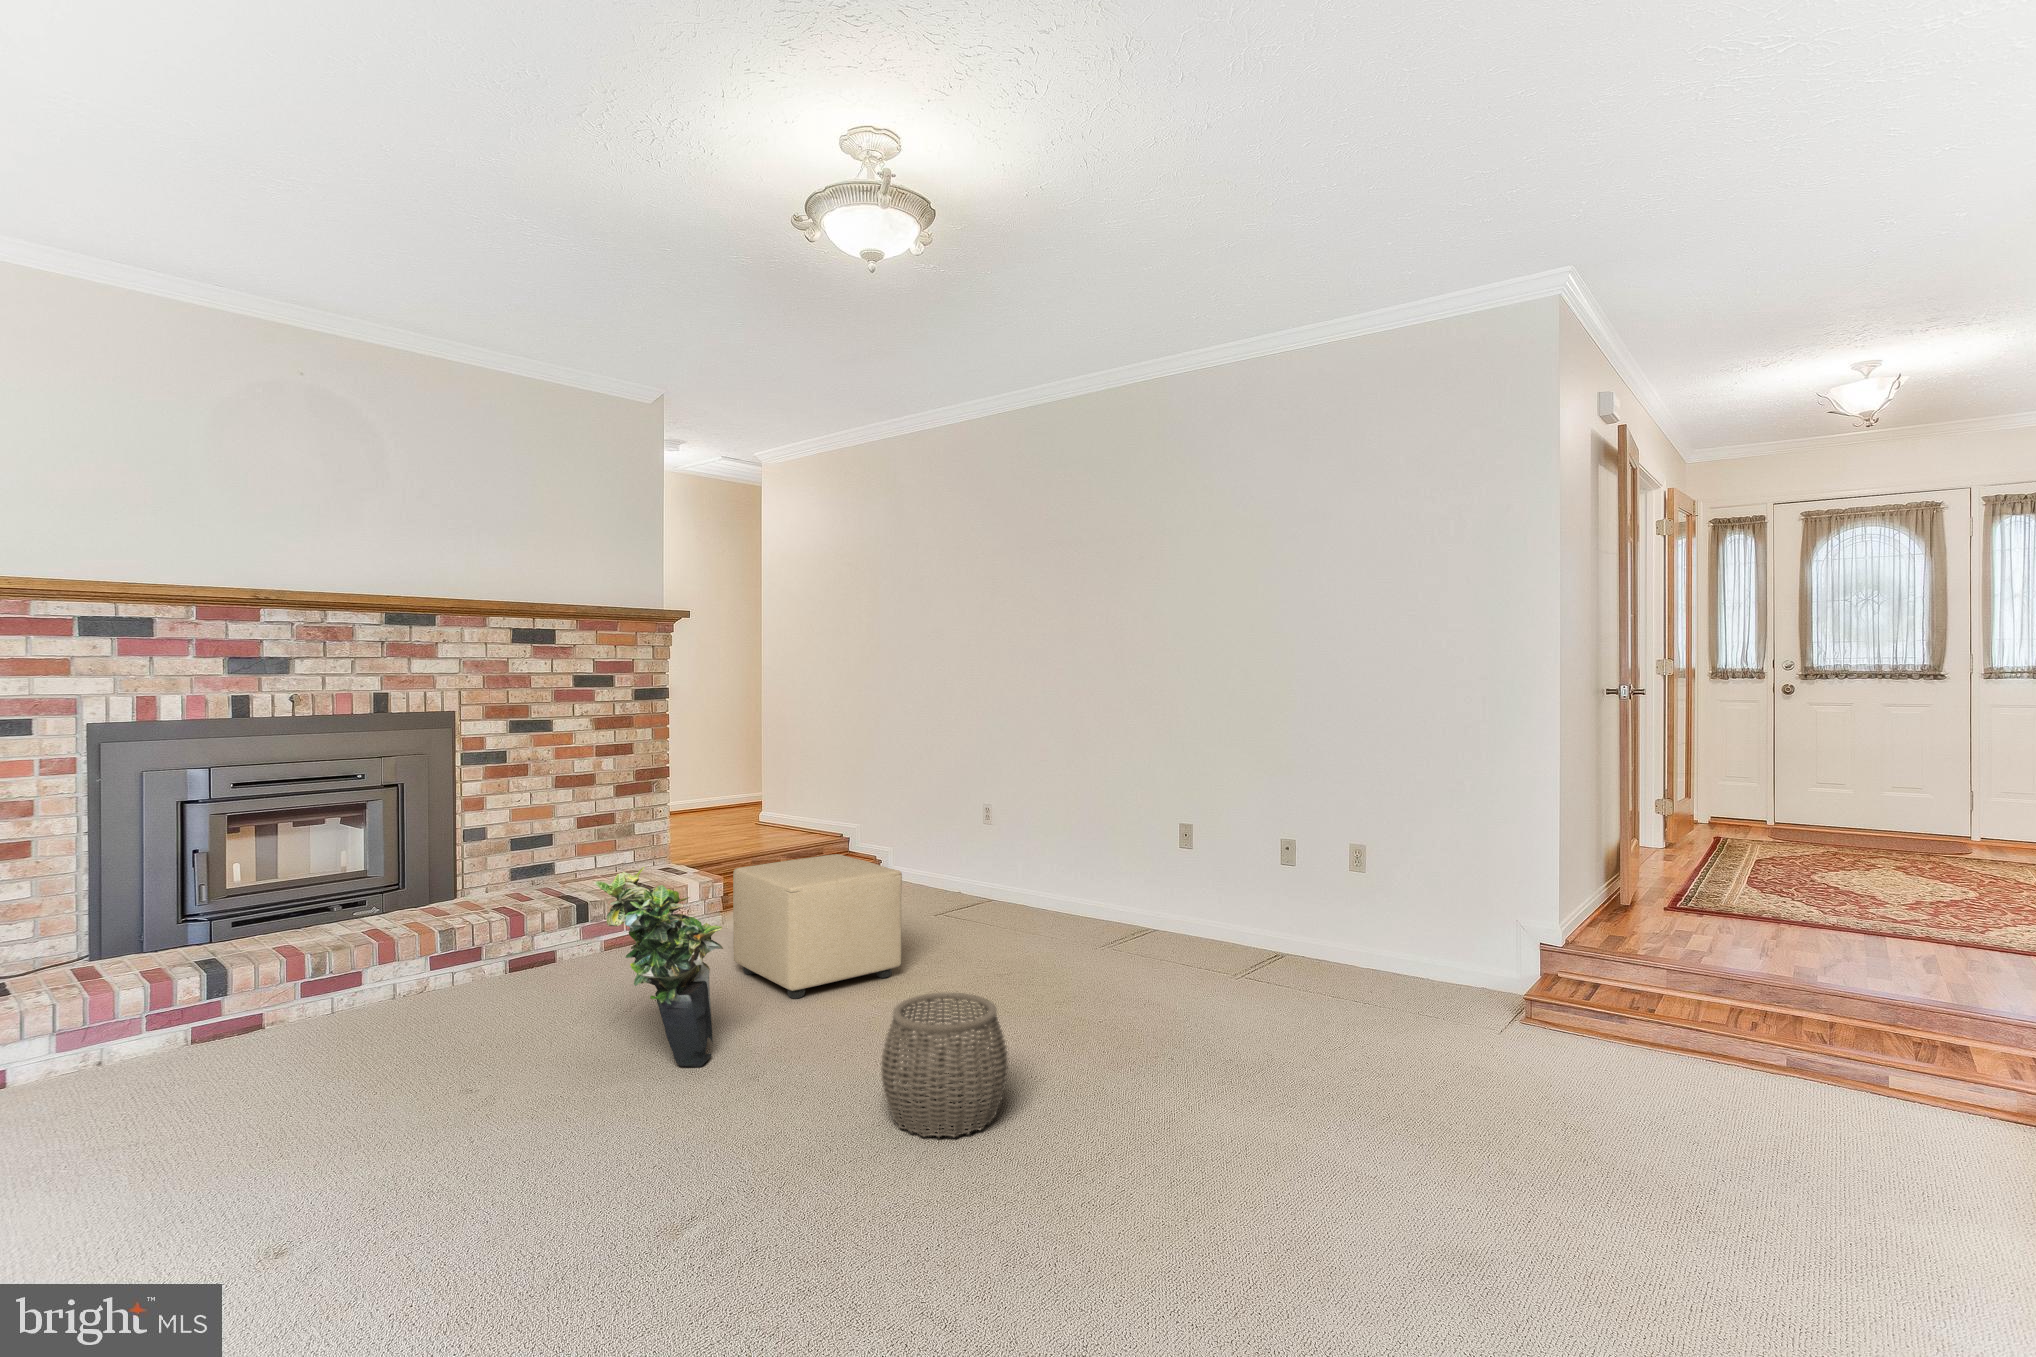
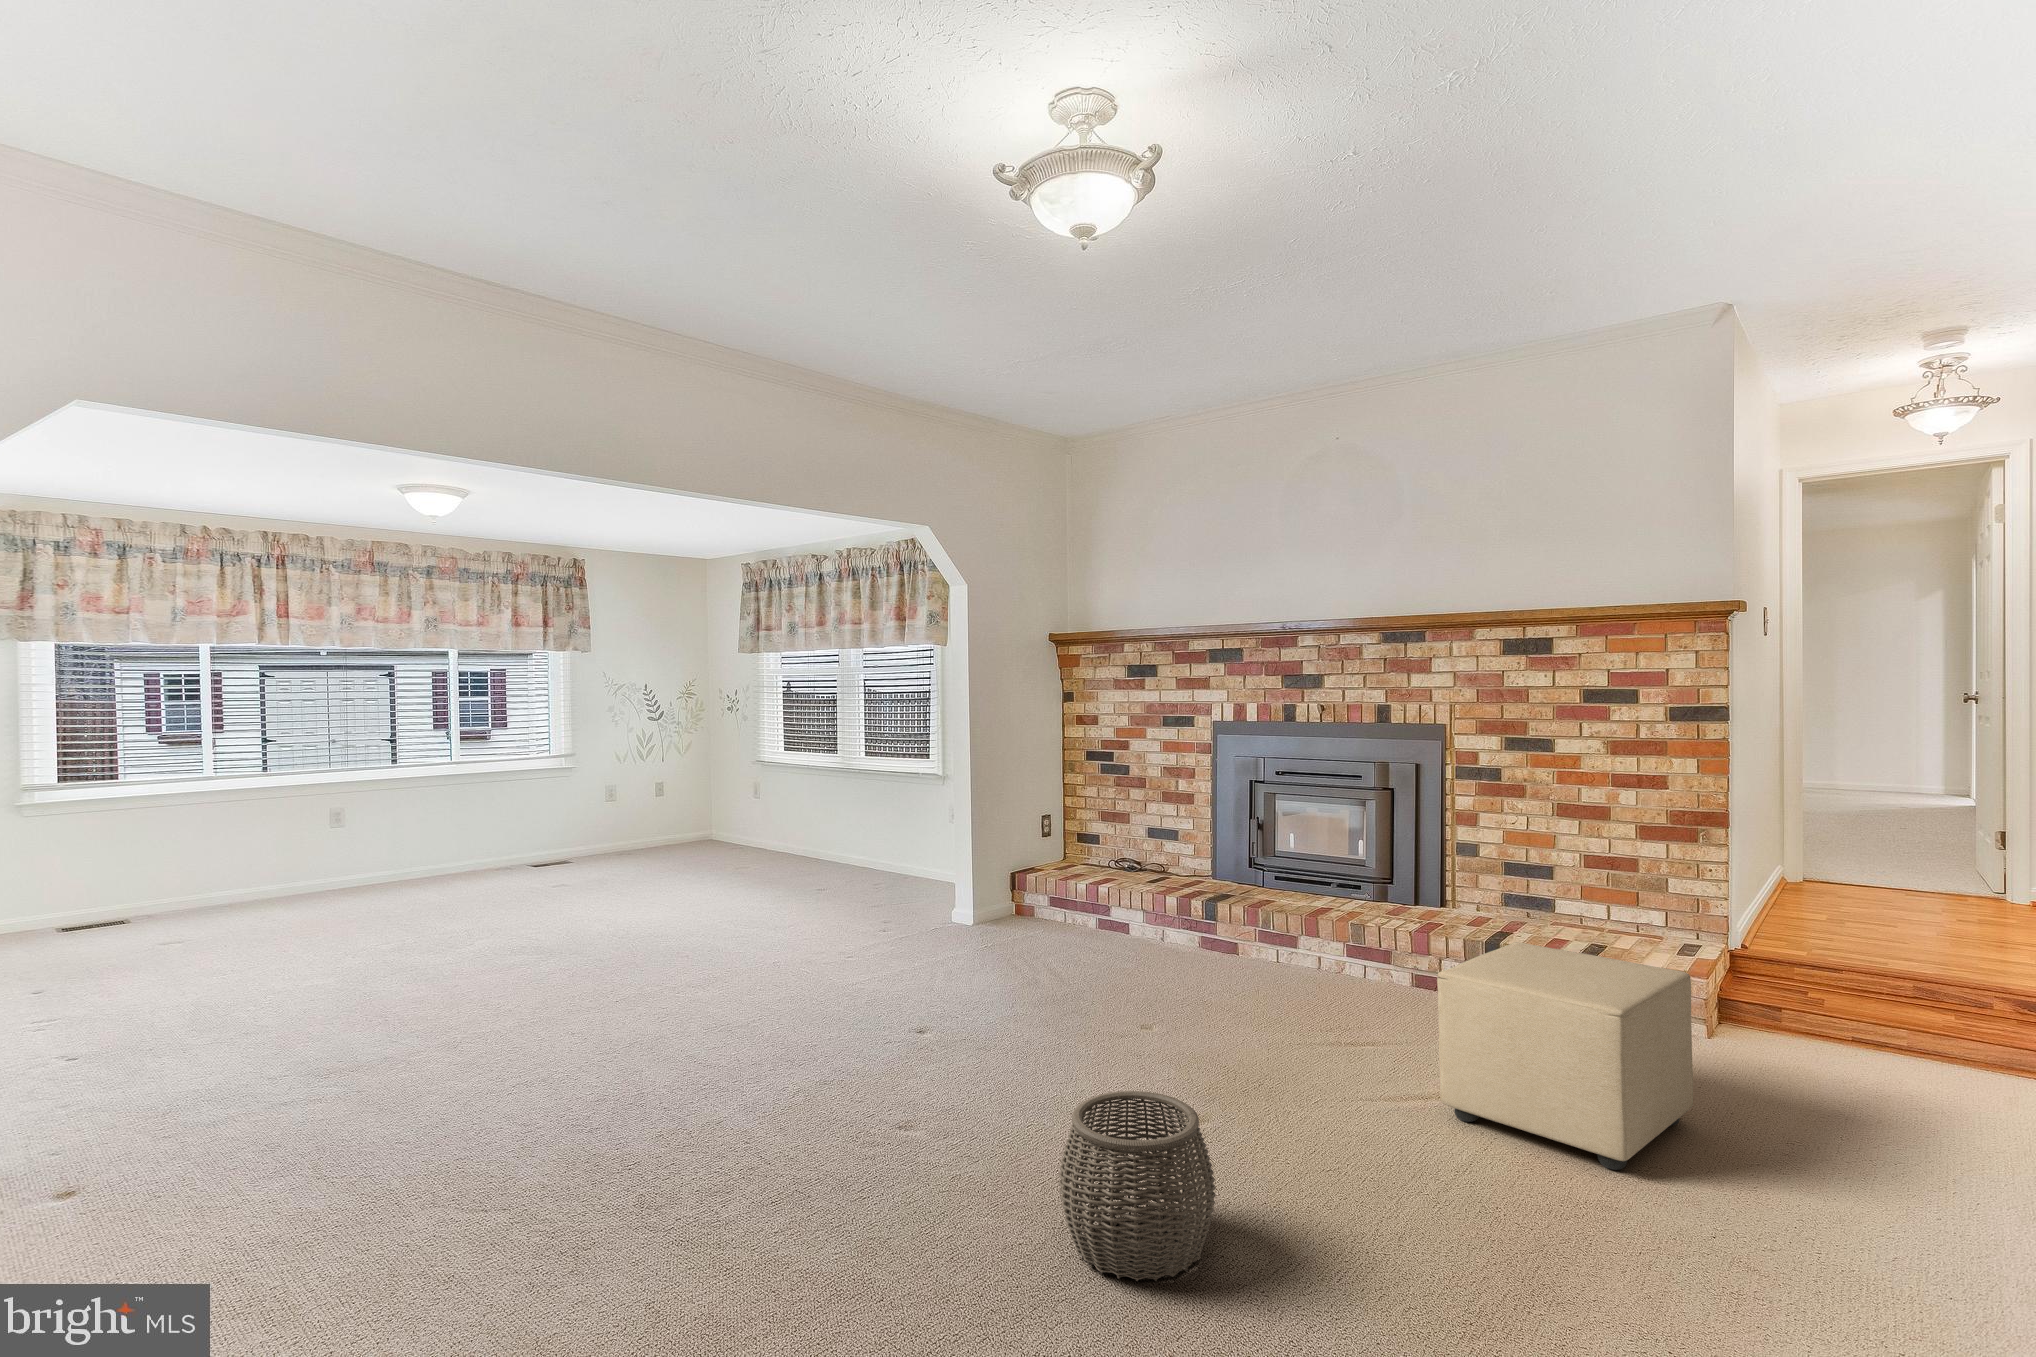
potted plant: present [594,867,723,1067] -> none [1161,886,1279,1101]

